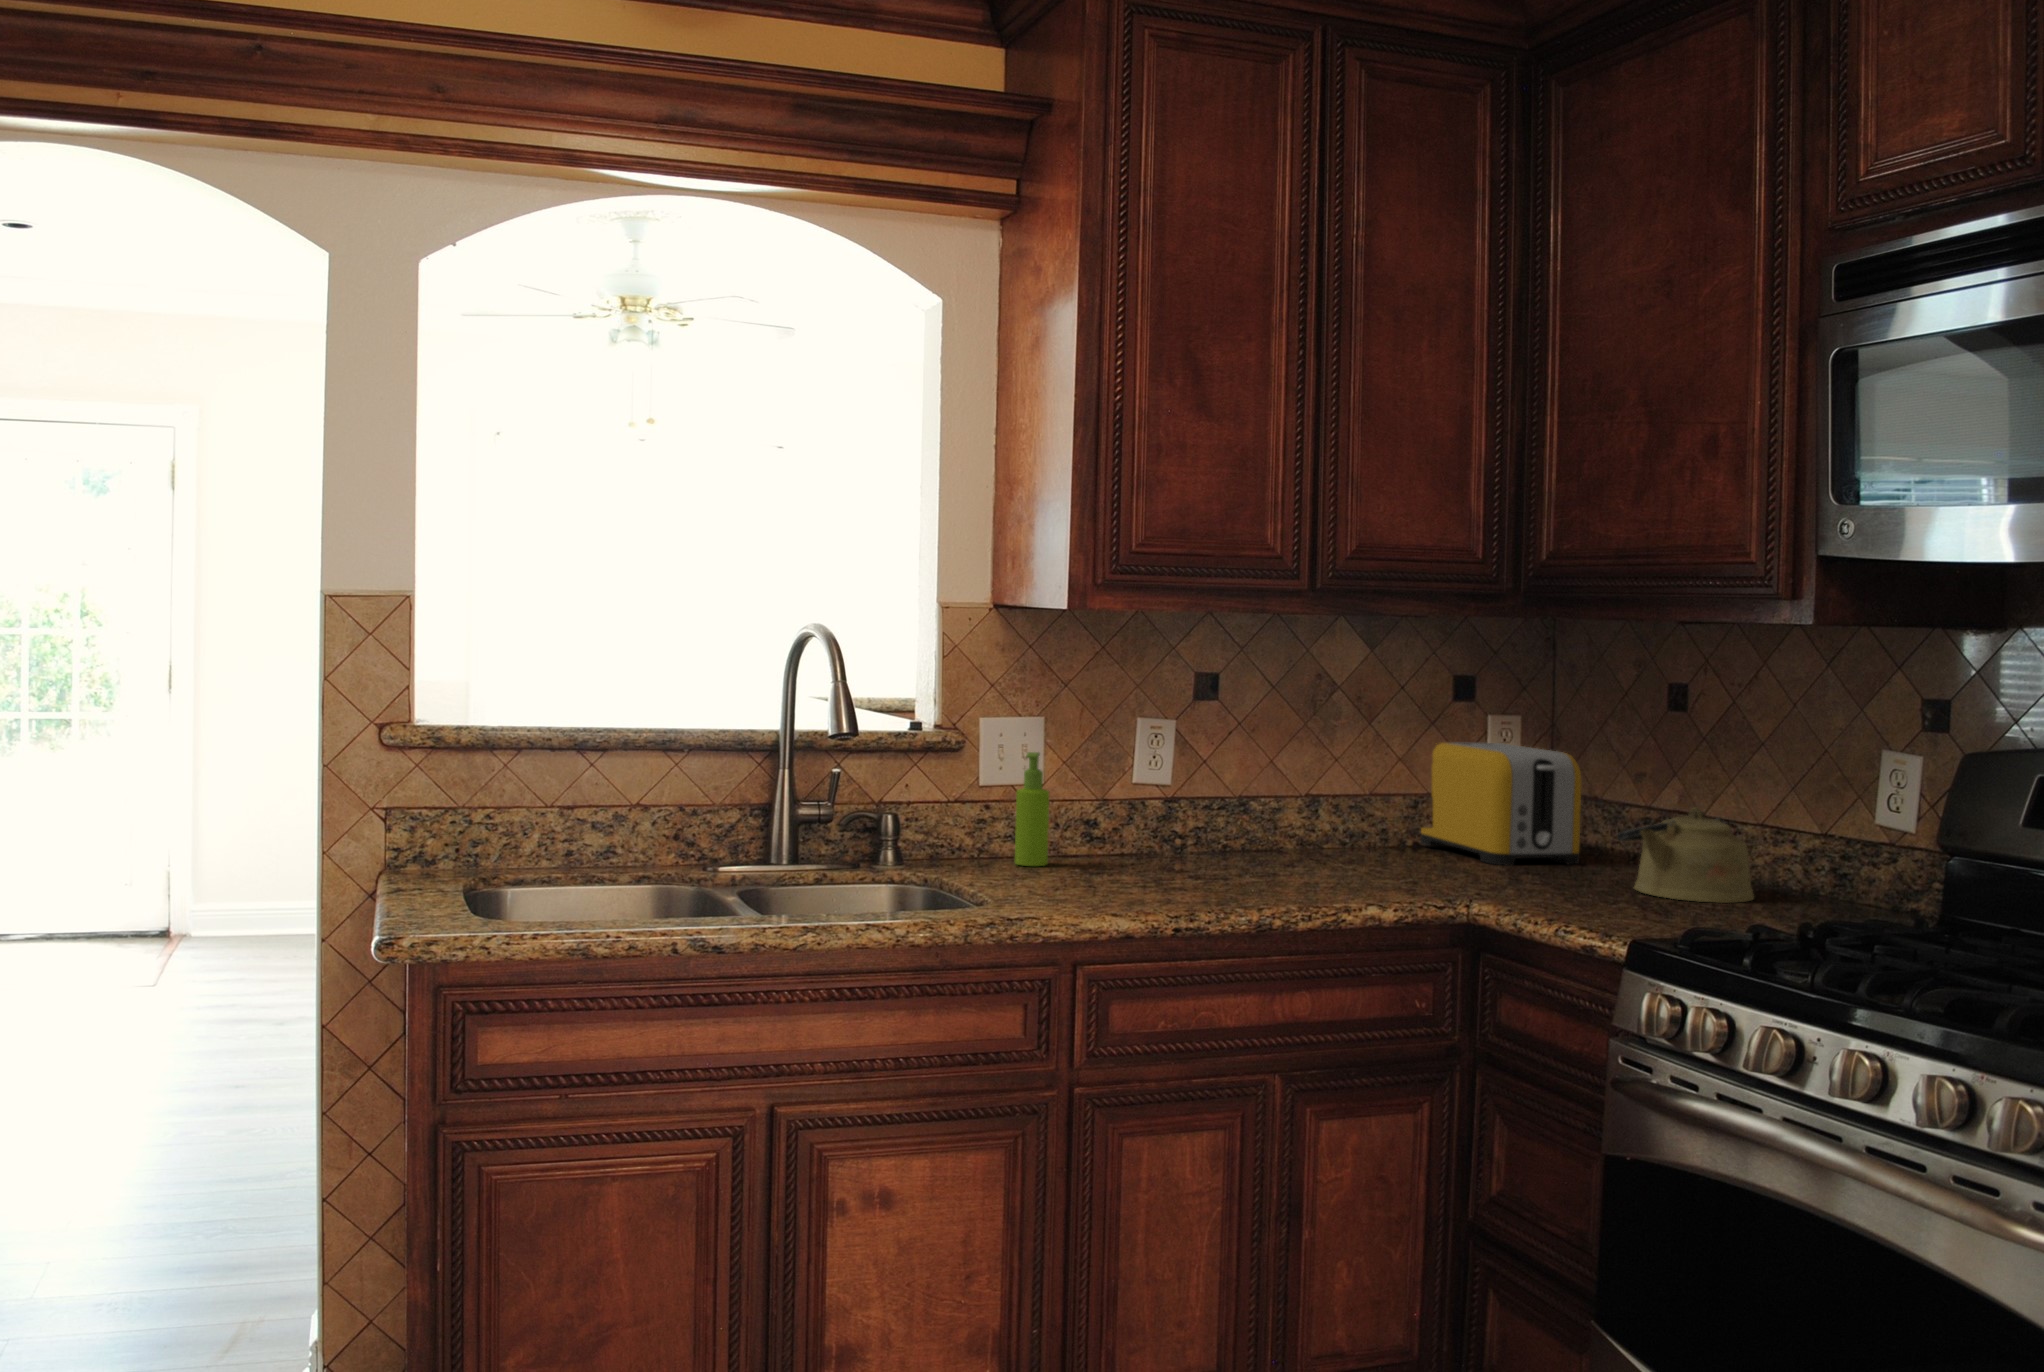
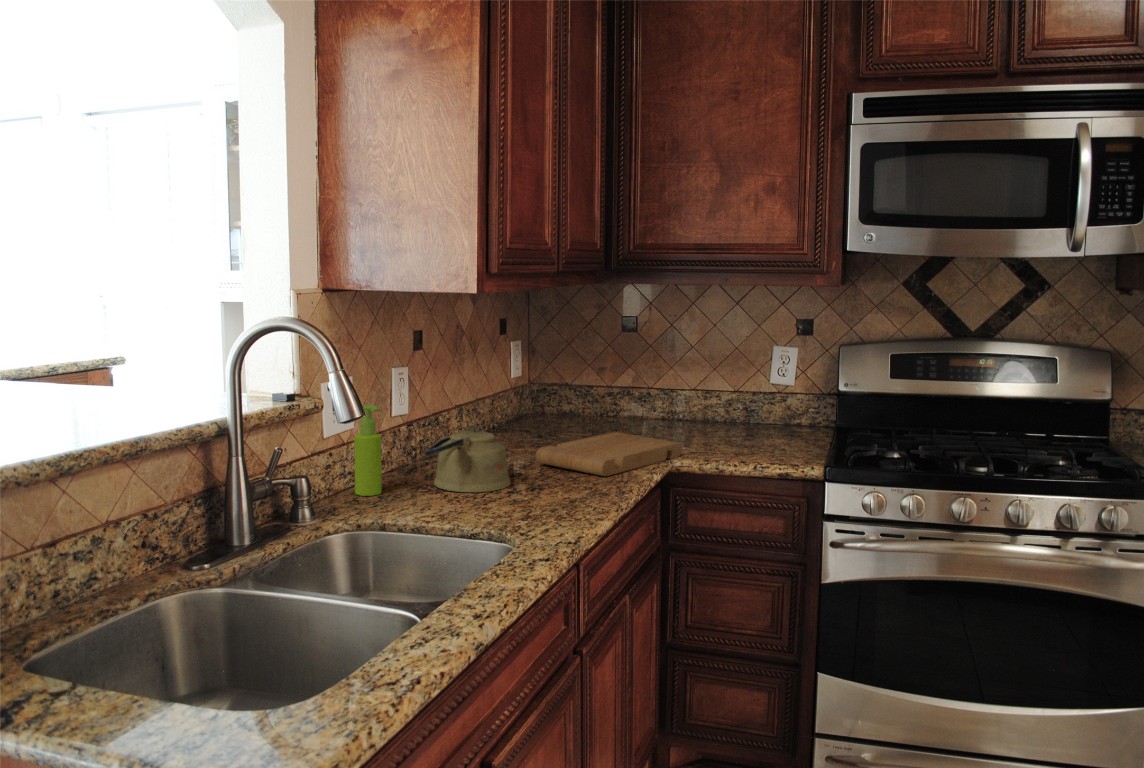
toaster: present [1421,742,1581,865] -> none [481,356,587,433]
kettle: present [1617,807,1754,903] -> present [425,424,510,492]
cutting board: none [1294,852,1540,904] -> present [536,432,682,476]

